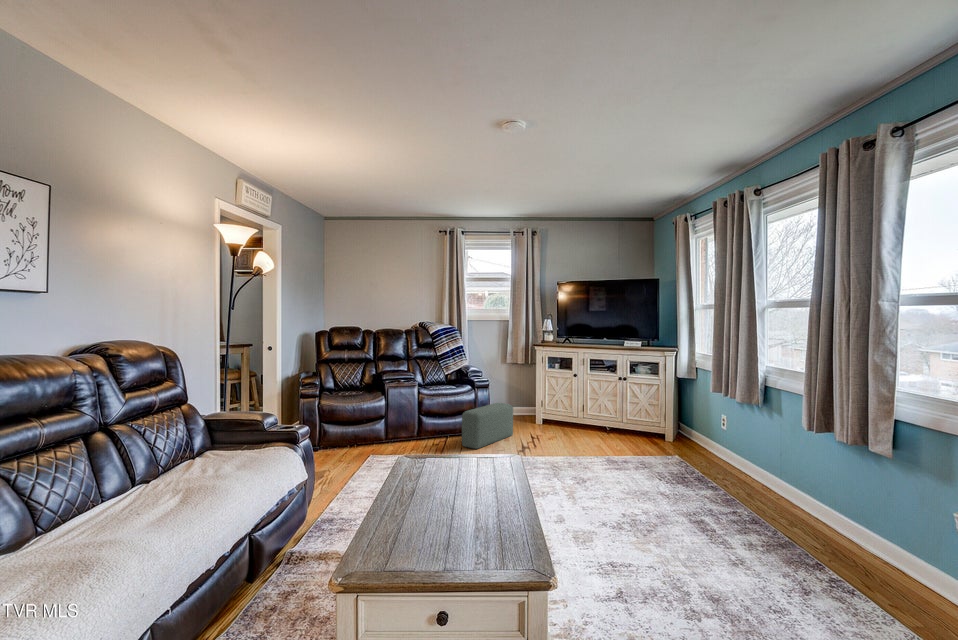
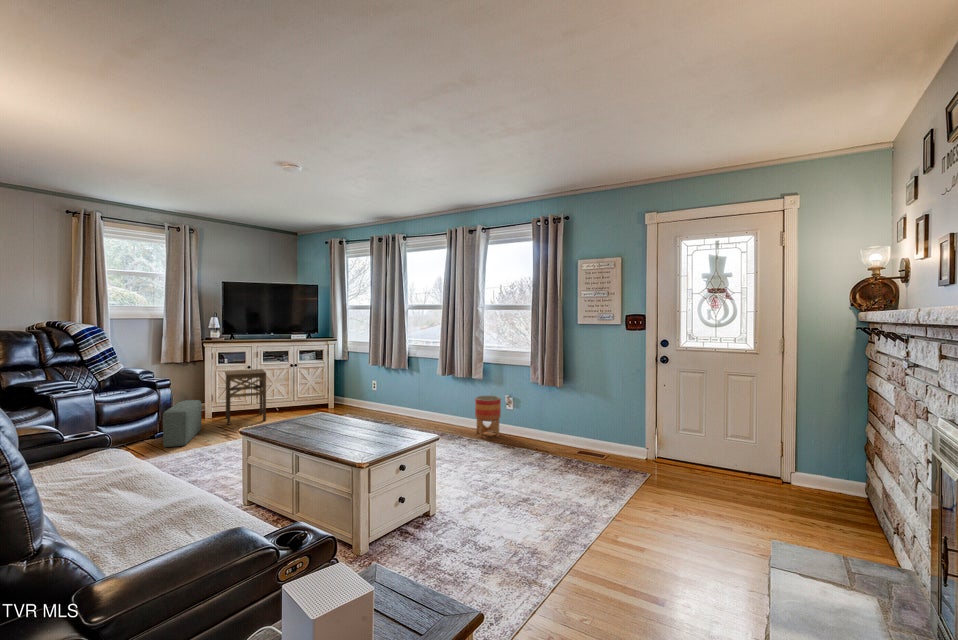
side table: none [537,377,585,440] -> present [225,369,266,424]
planter: none [856,490,932,600] -> present [475,396,501,438]

